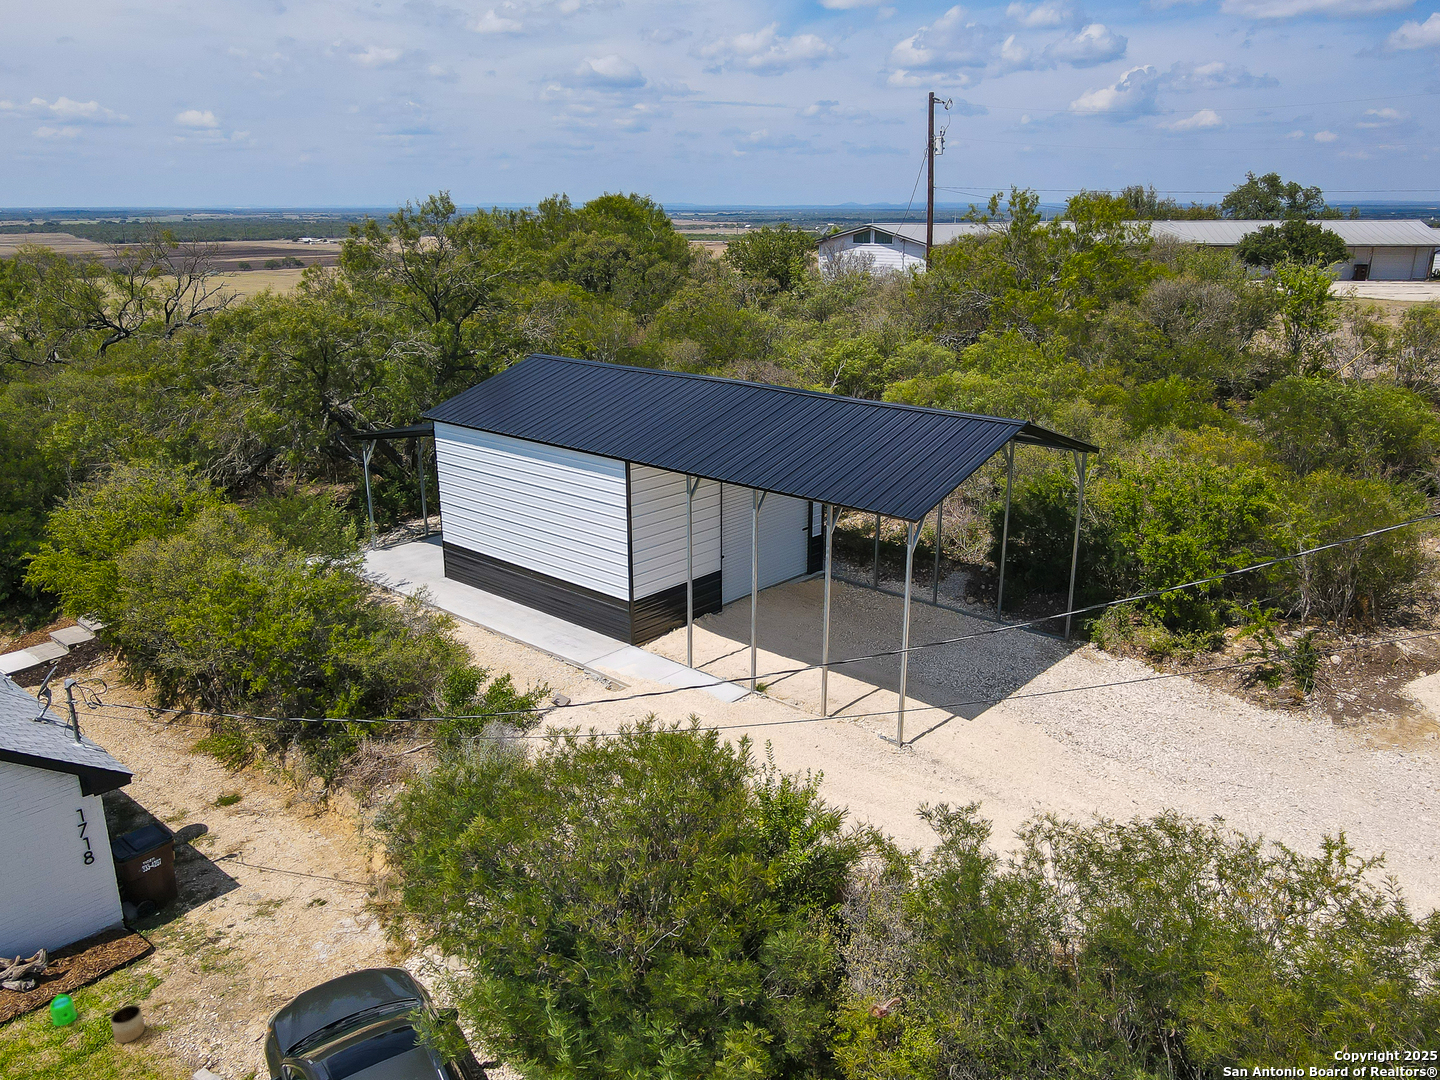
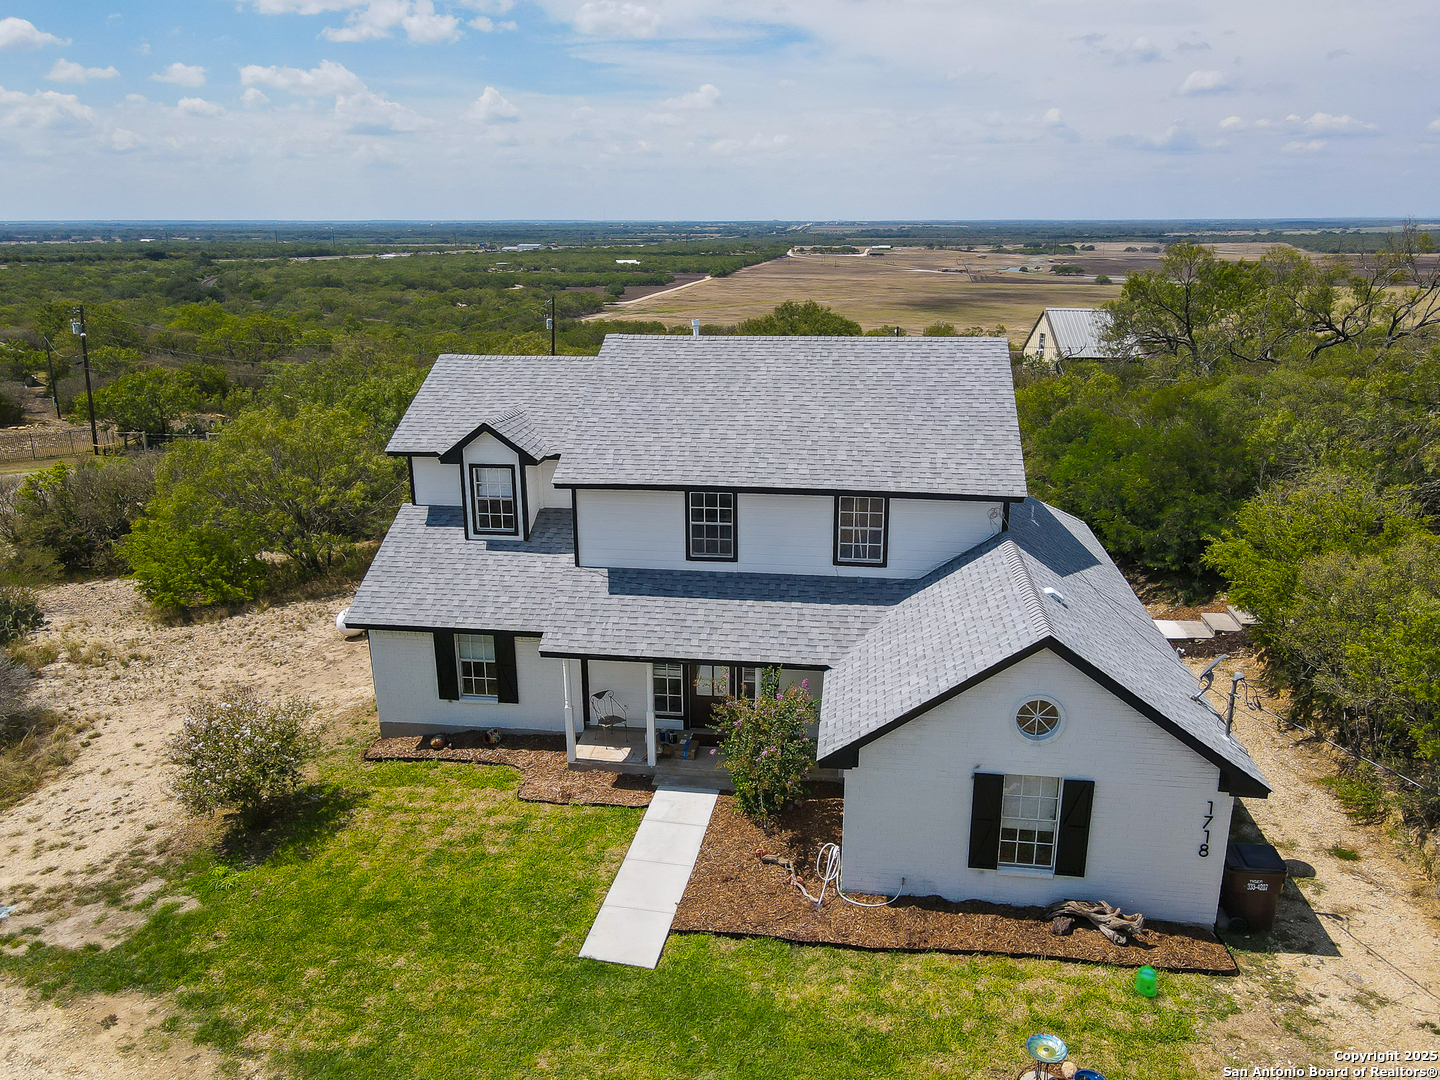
planter: present [111,1005,145,1043] -> none [1185,1018,1217,1057]

